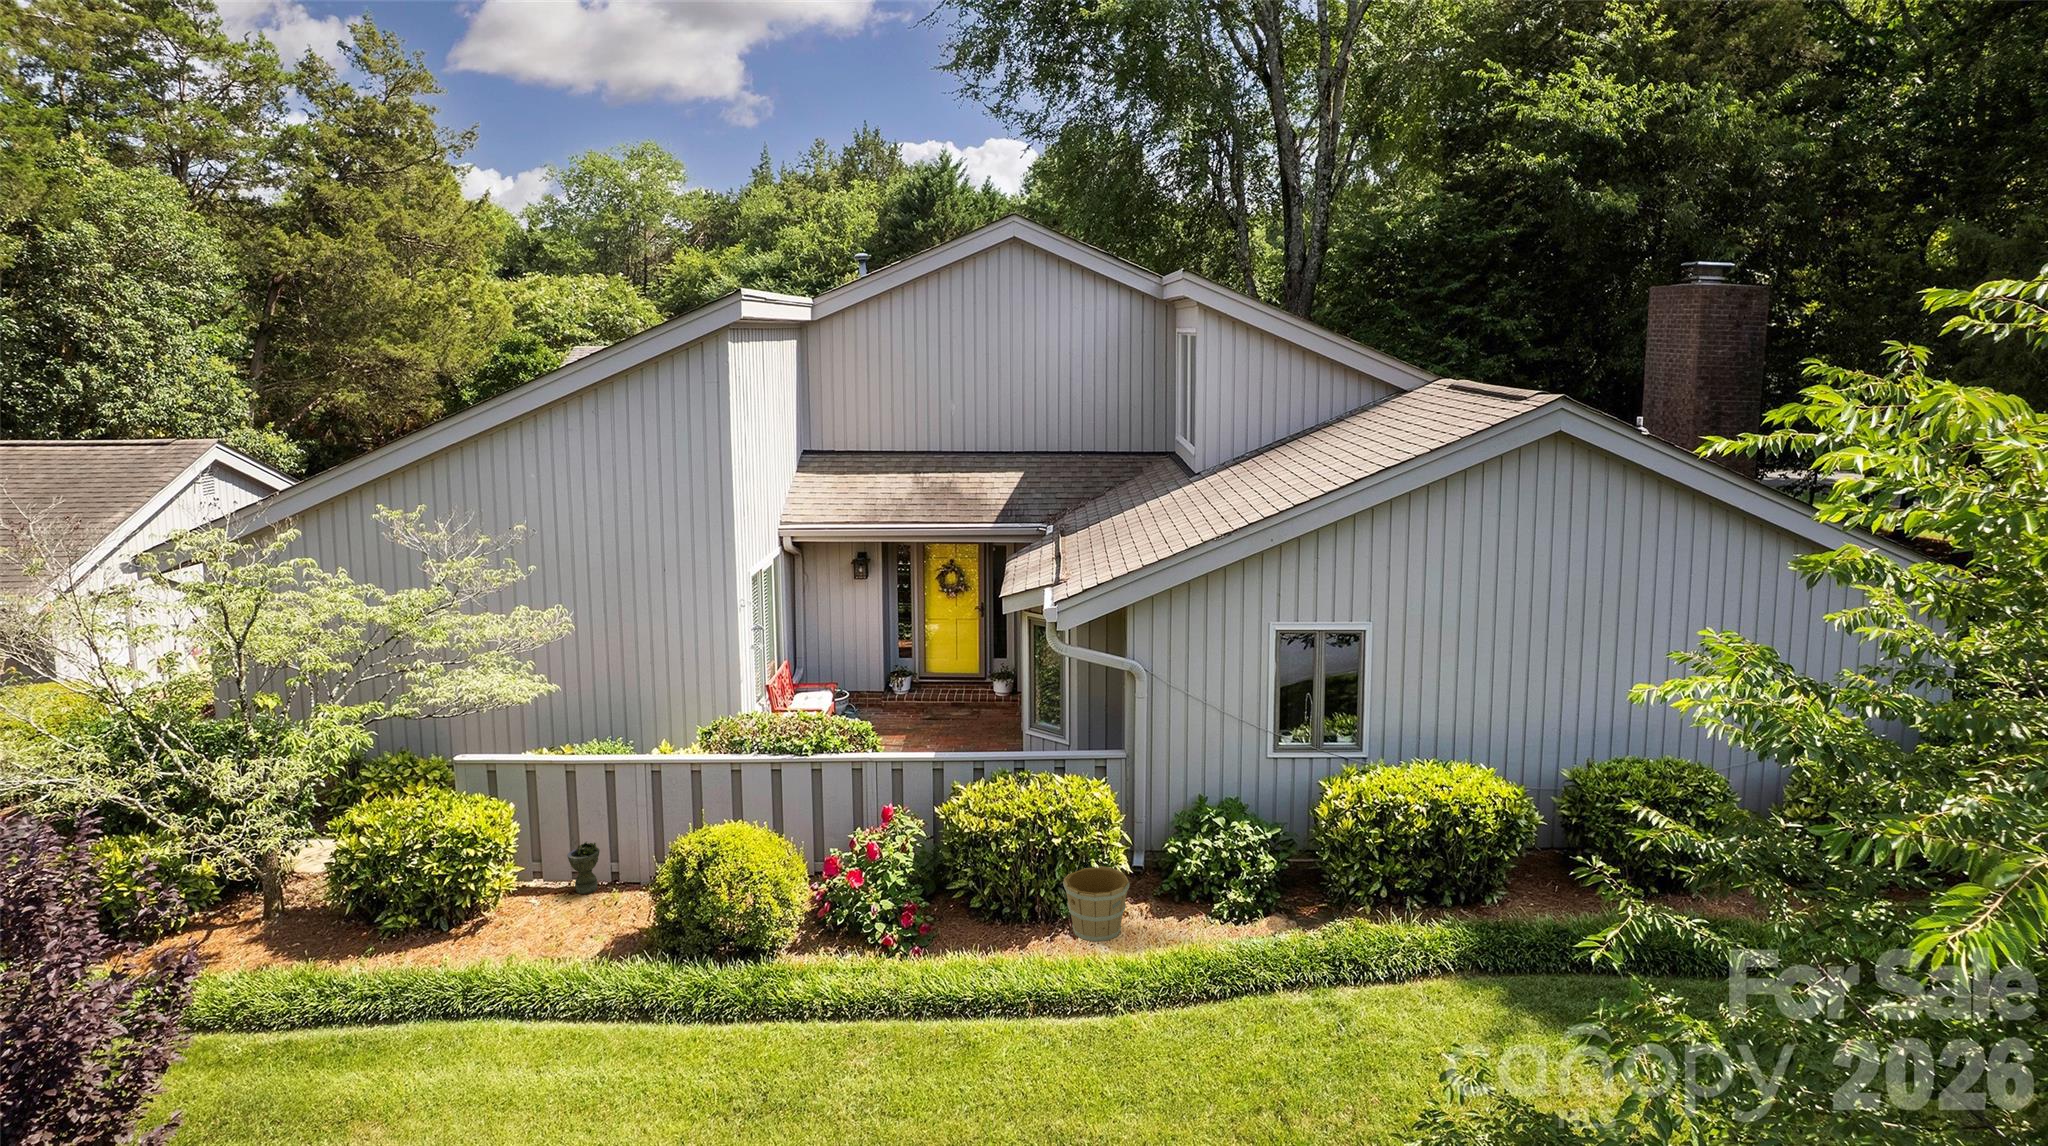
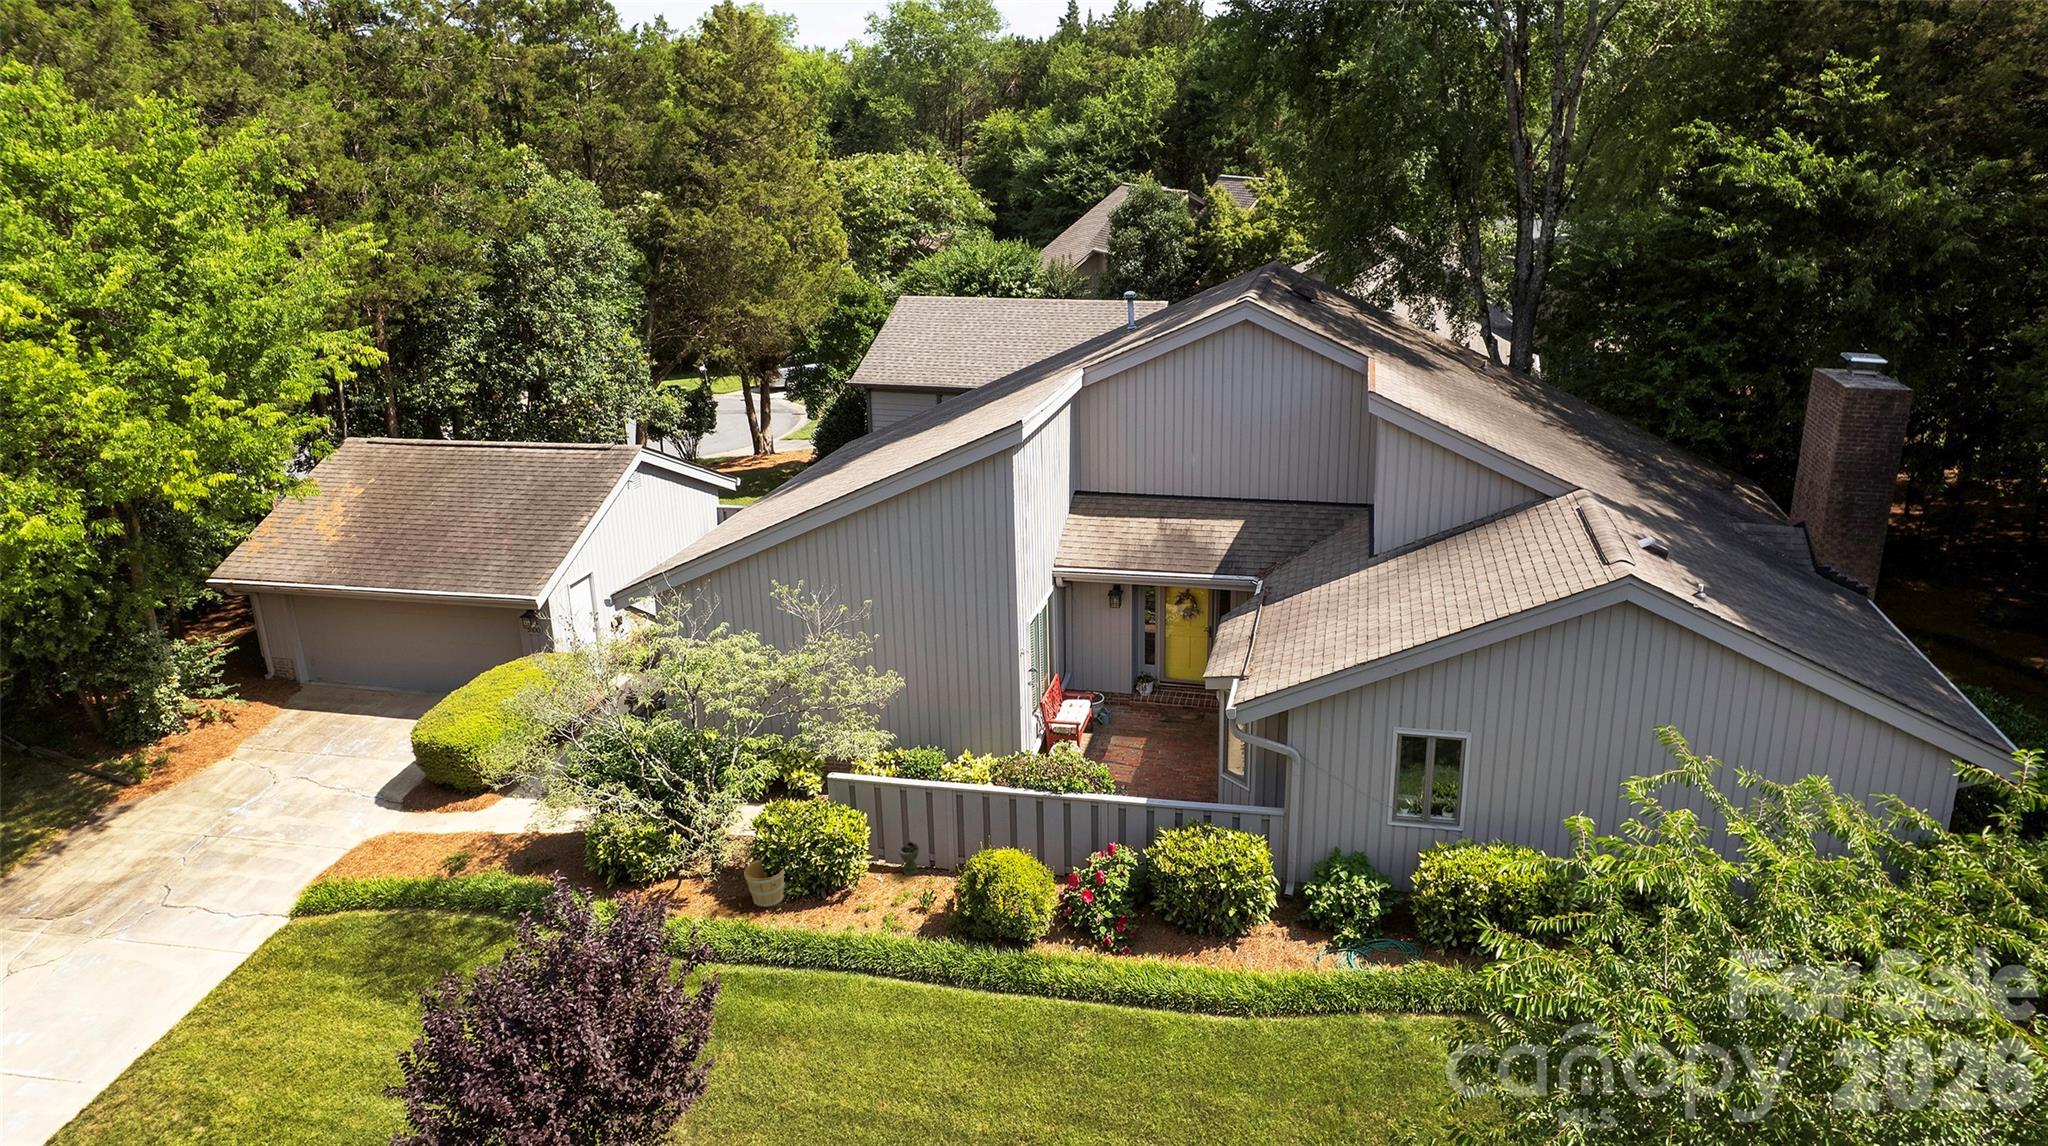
wooden bucket: present [1063,866,1130,942] -> present [744,860,785,907]

